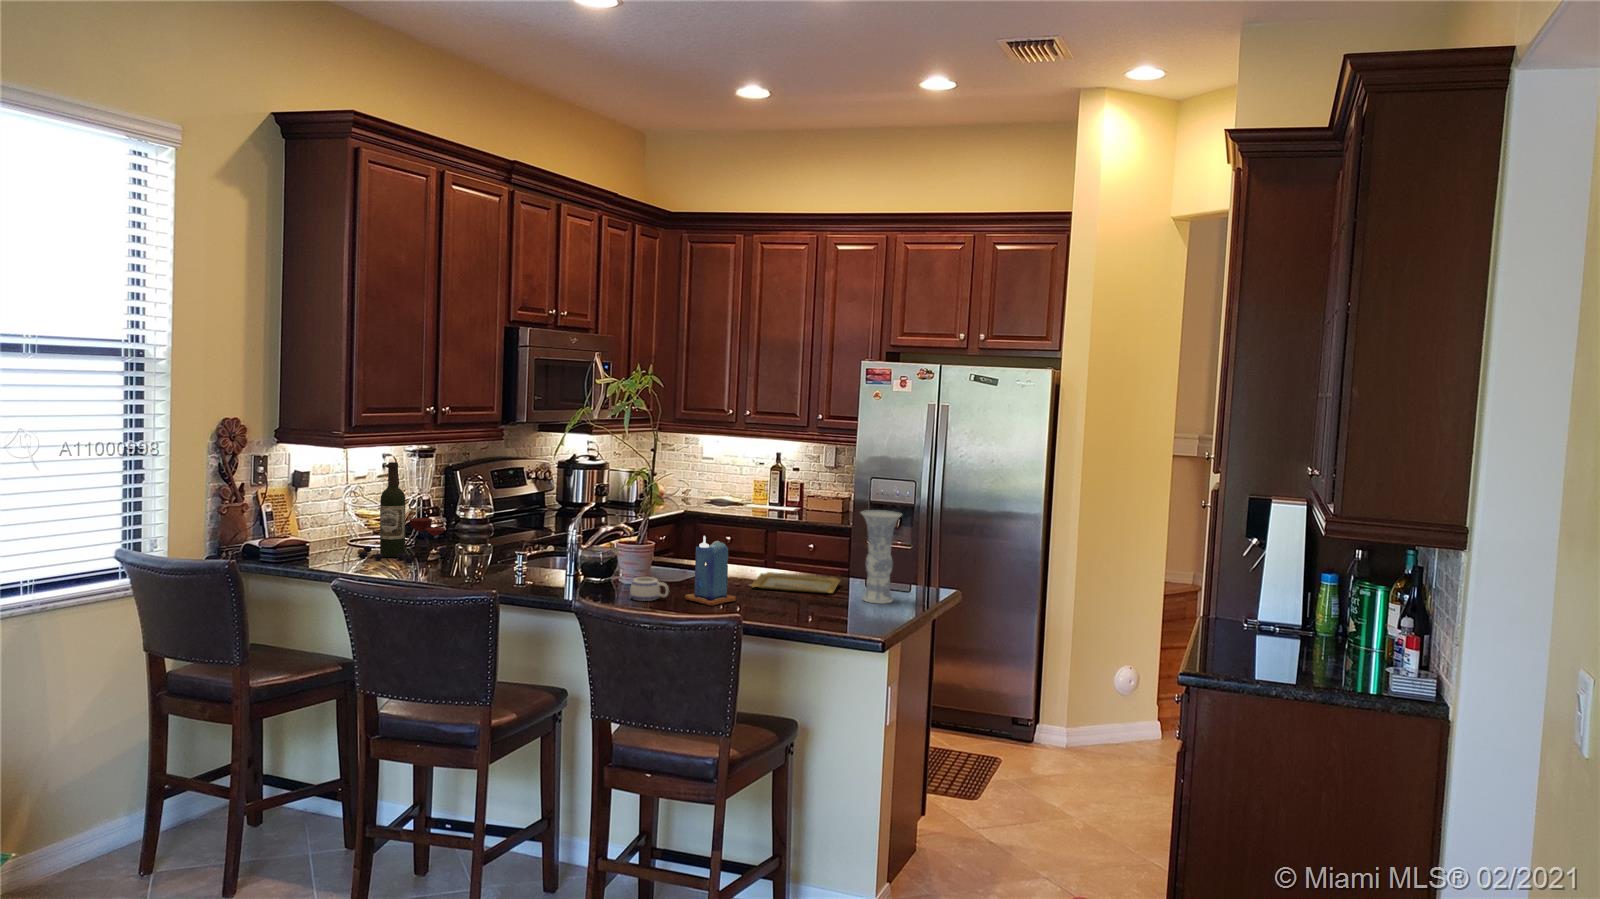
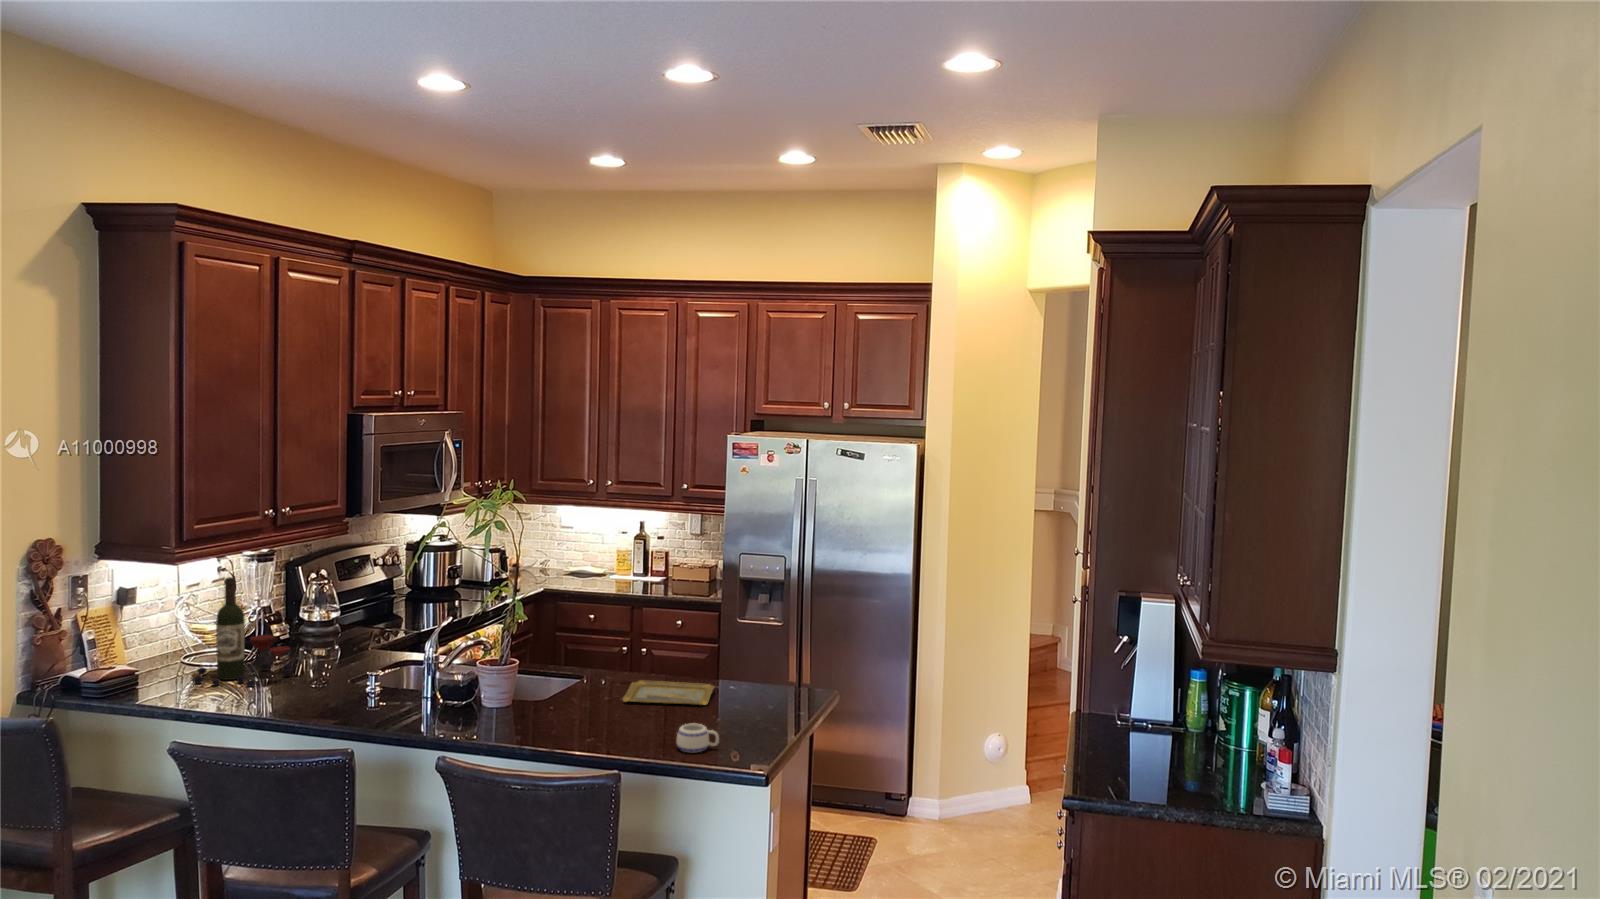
vase: present [861,510,902,604] -> none [733,620,775,716]
candle: present [685,536,736,606] -> none [555,659,609,732]
mug: present [630,577,669,601] -> present [677,723,719,752]

